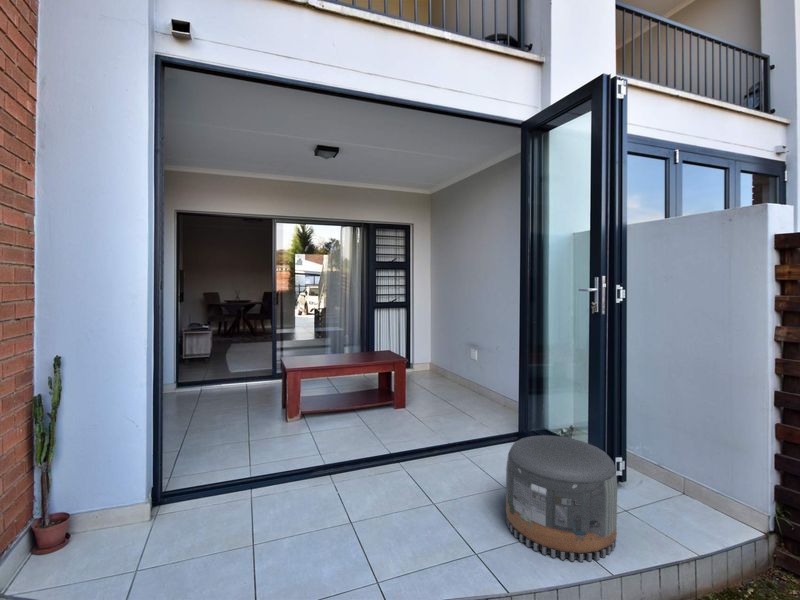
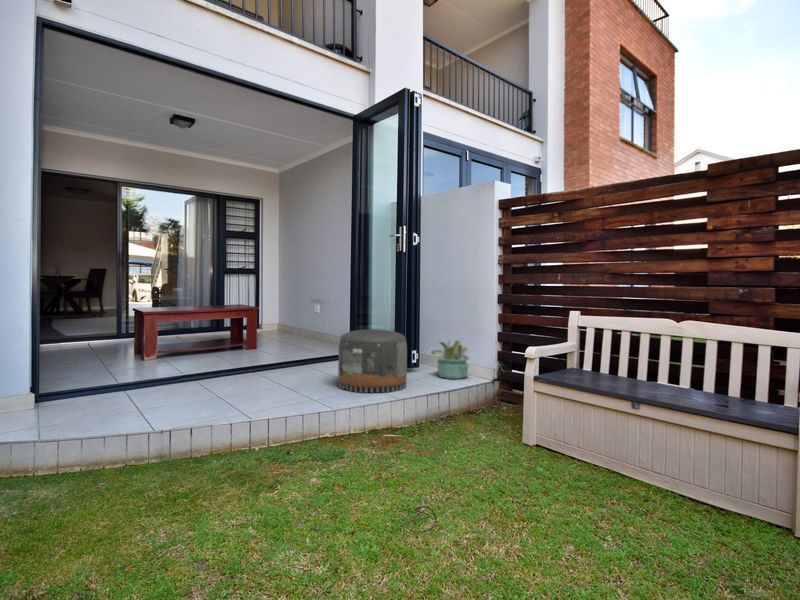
decorative plant: none [643,451,726,524] -> present [430,340,470,379]

